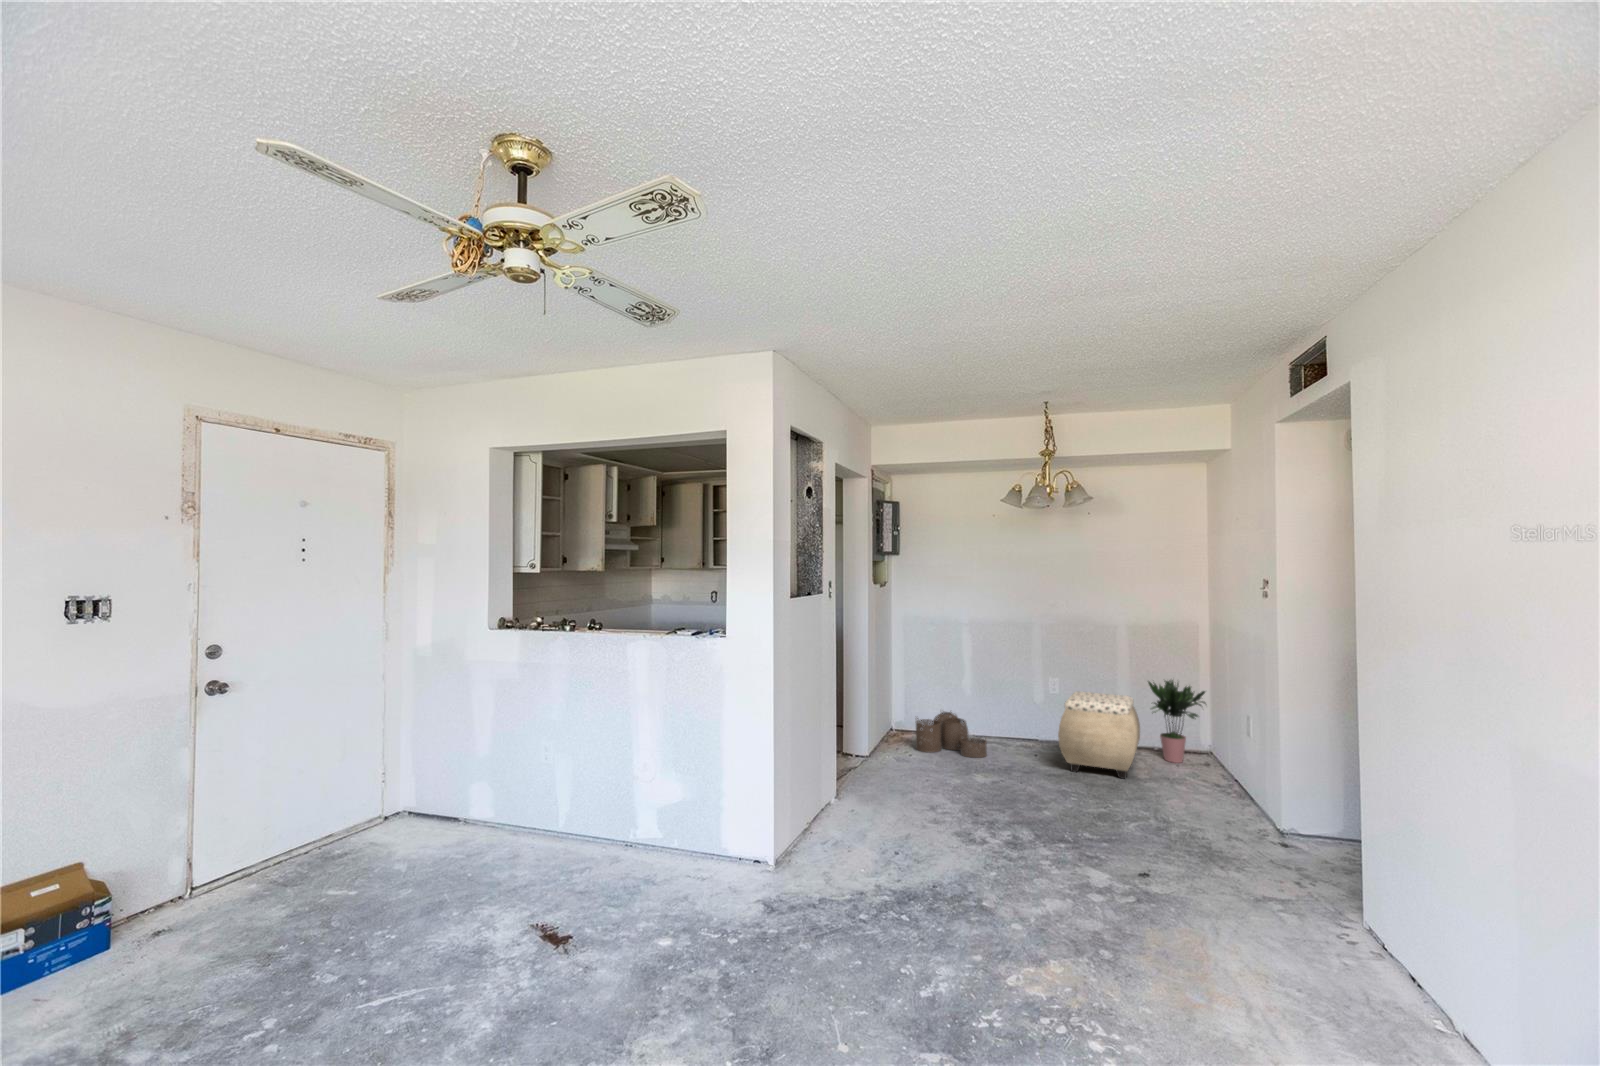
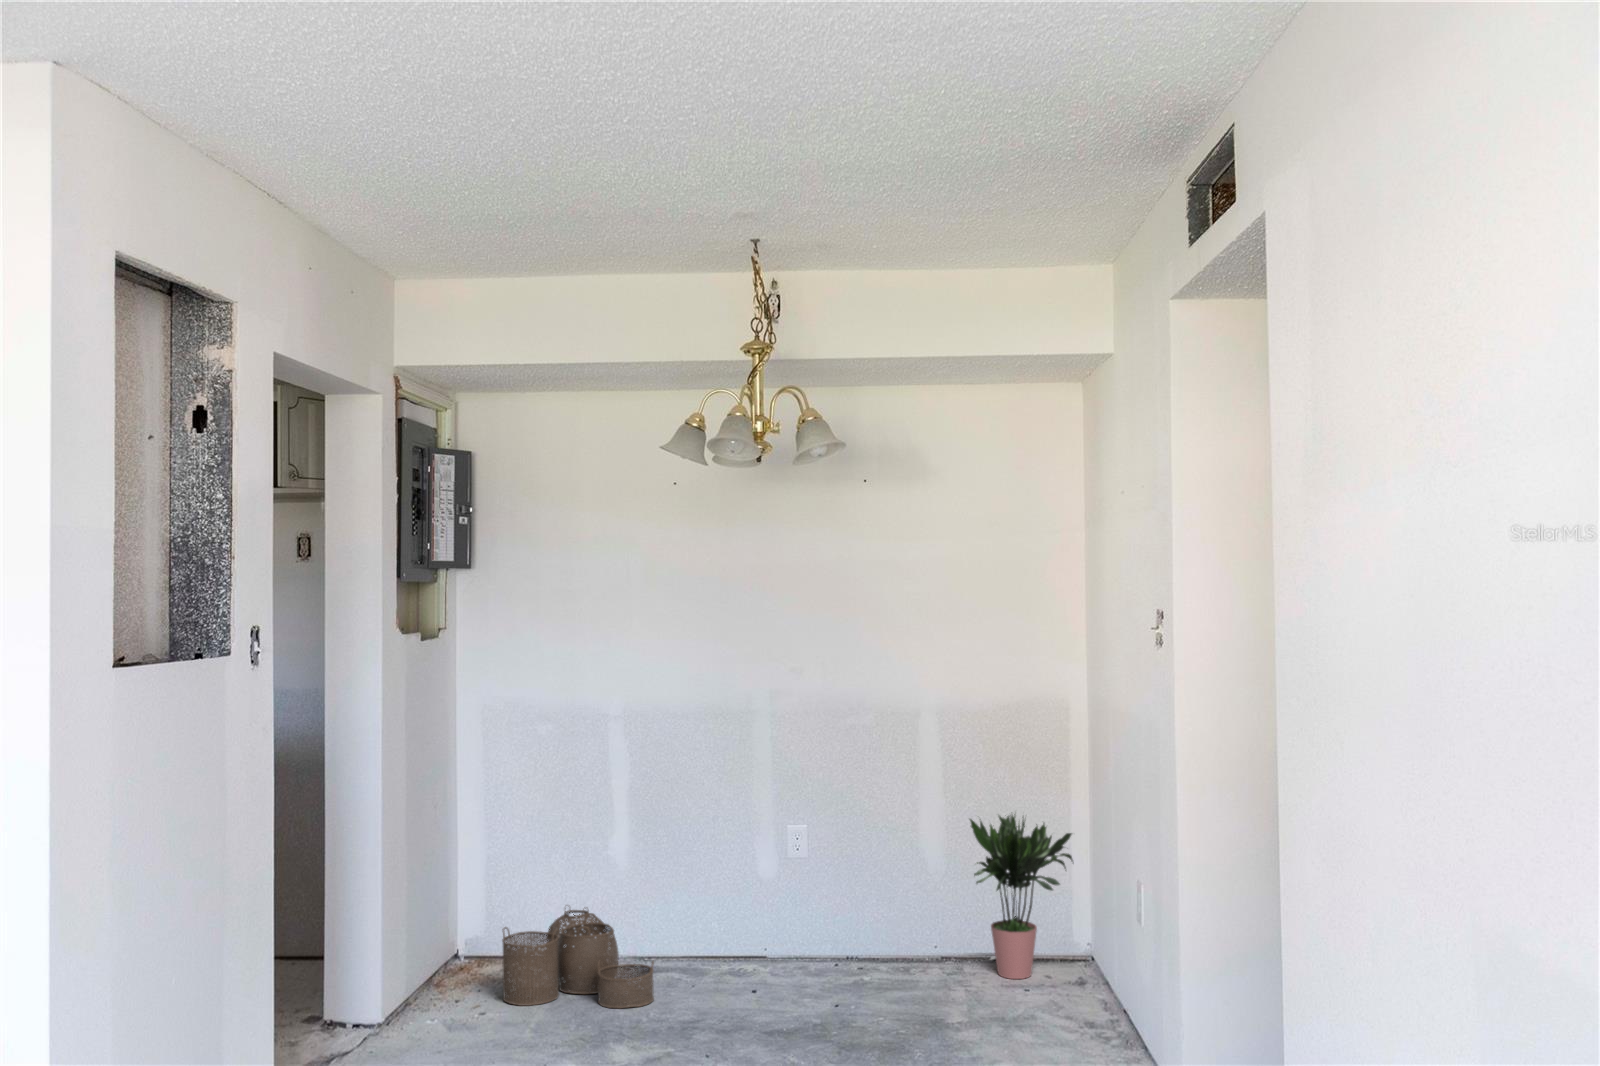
ottoman: present [1058,691,1140,779] -> none [793,850,954,1026]

